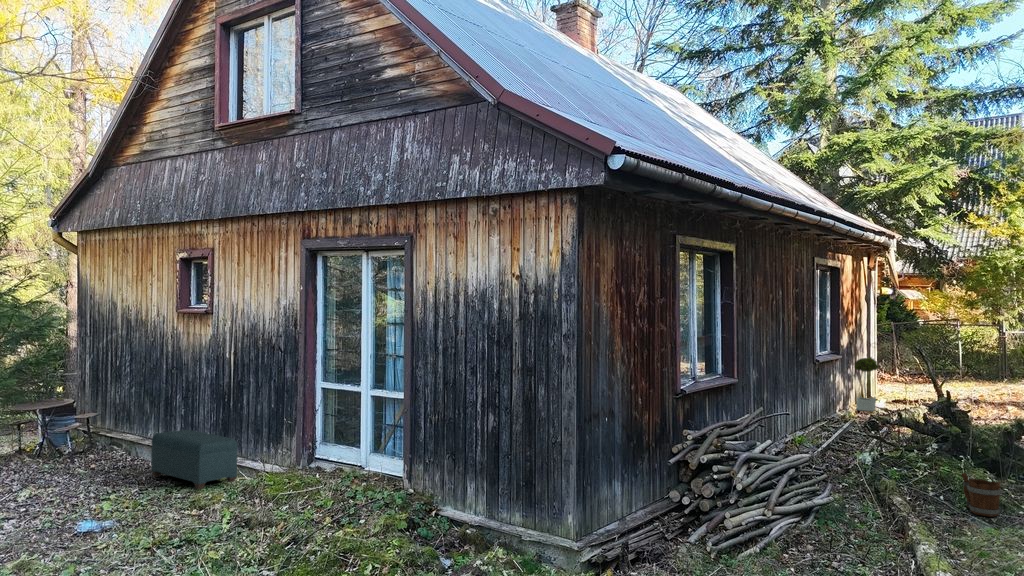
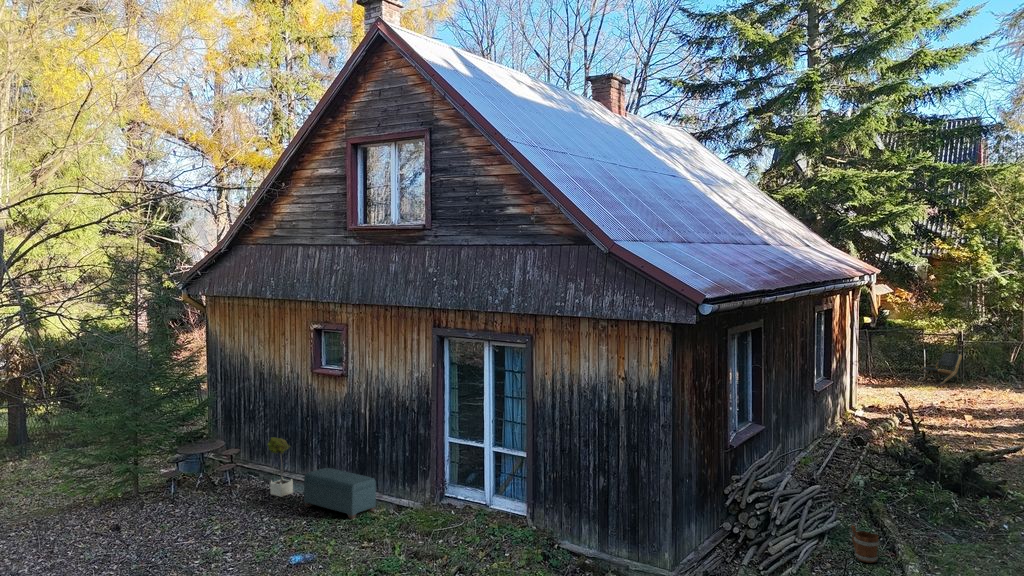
lounge chair: none [959,339,1008,375] -> present [921,352,962,384]
potted tree: present [855,357,878,411] -> present [267,437,293,497]
bucket: present [962,473,1002,517] -> present [851,525,880,563]

